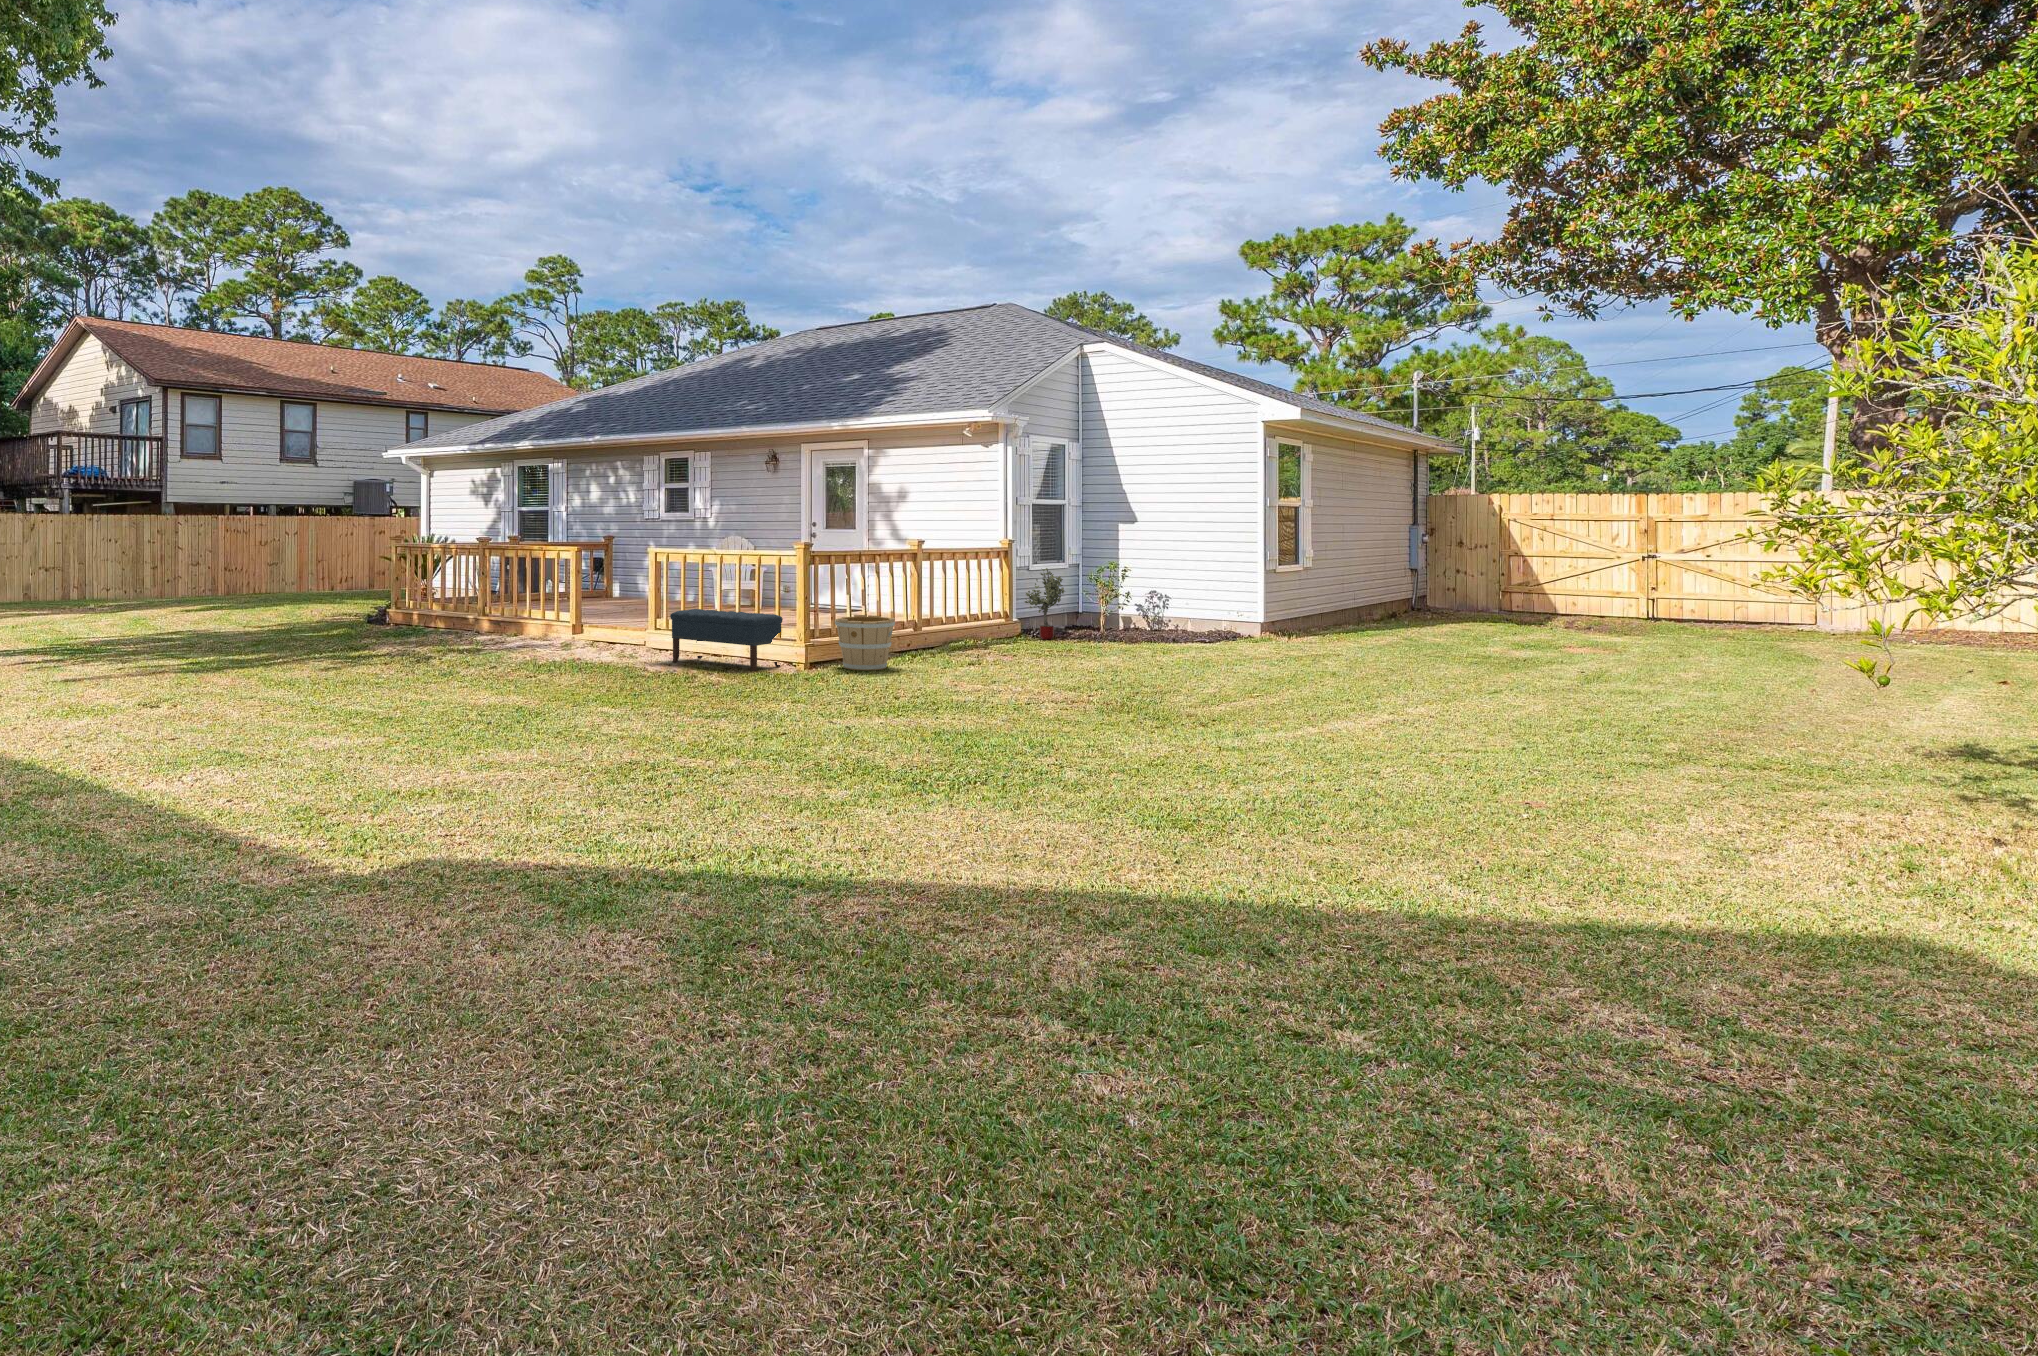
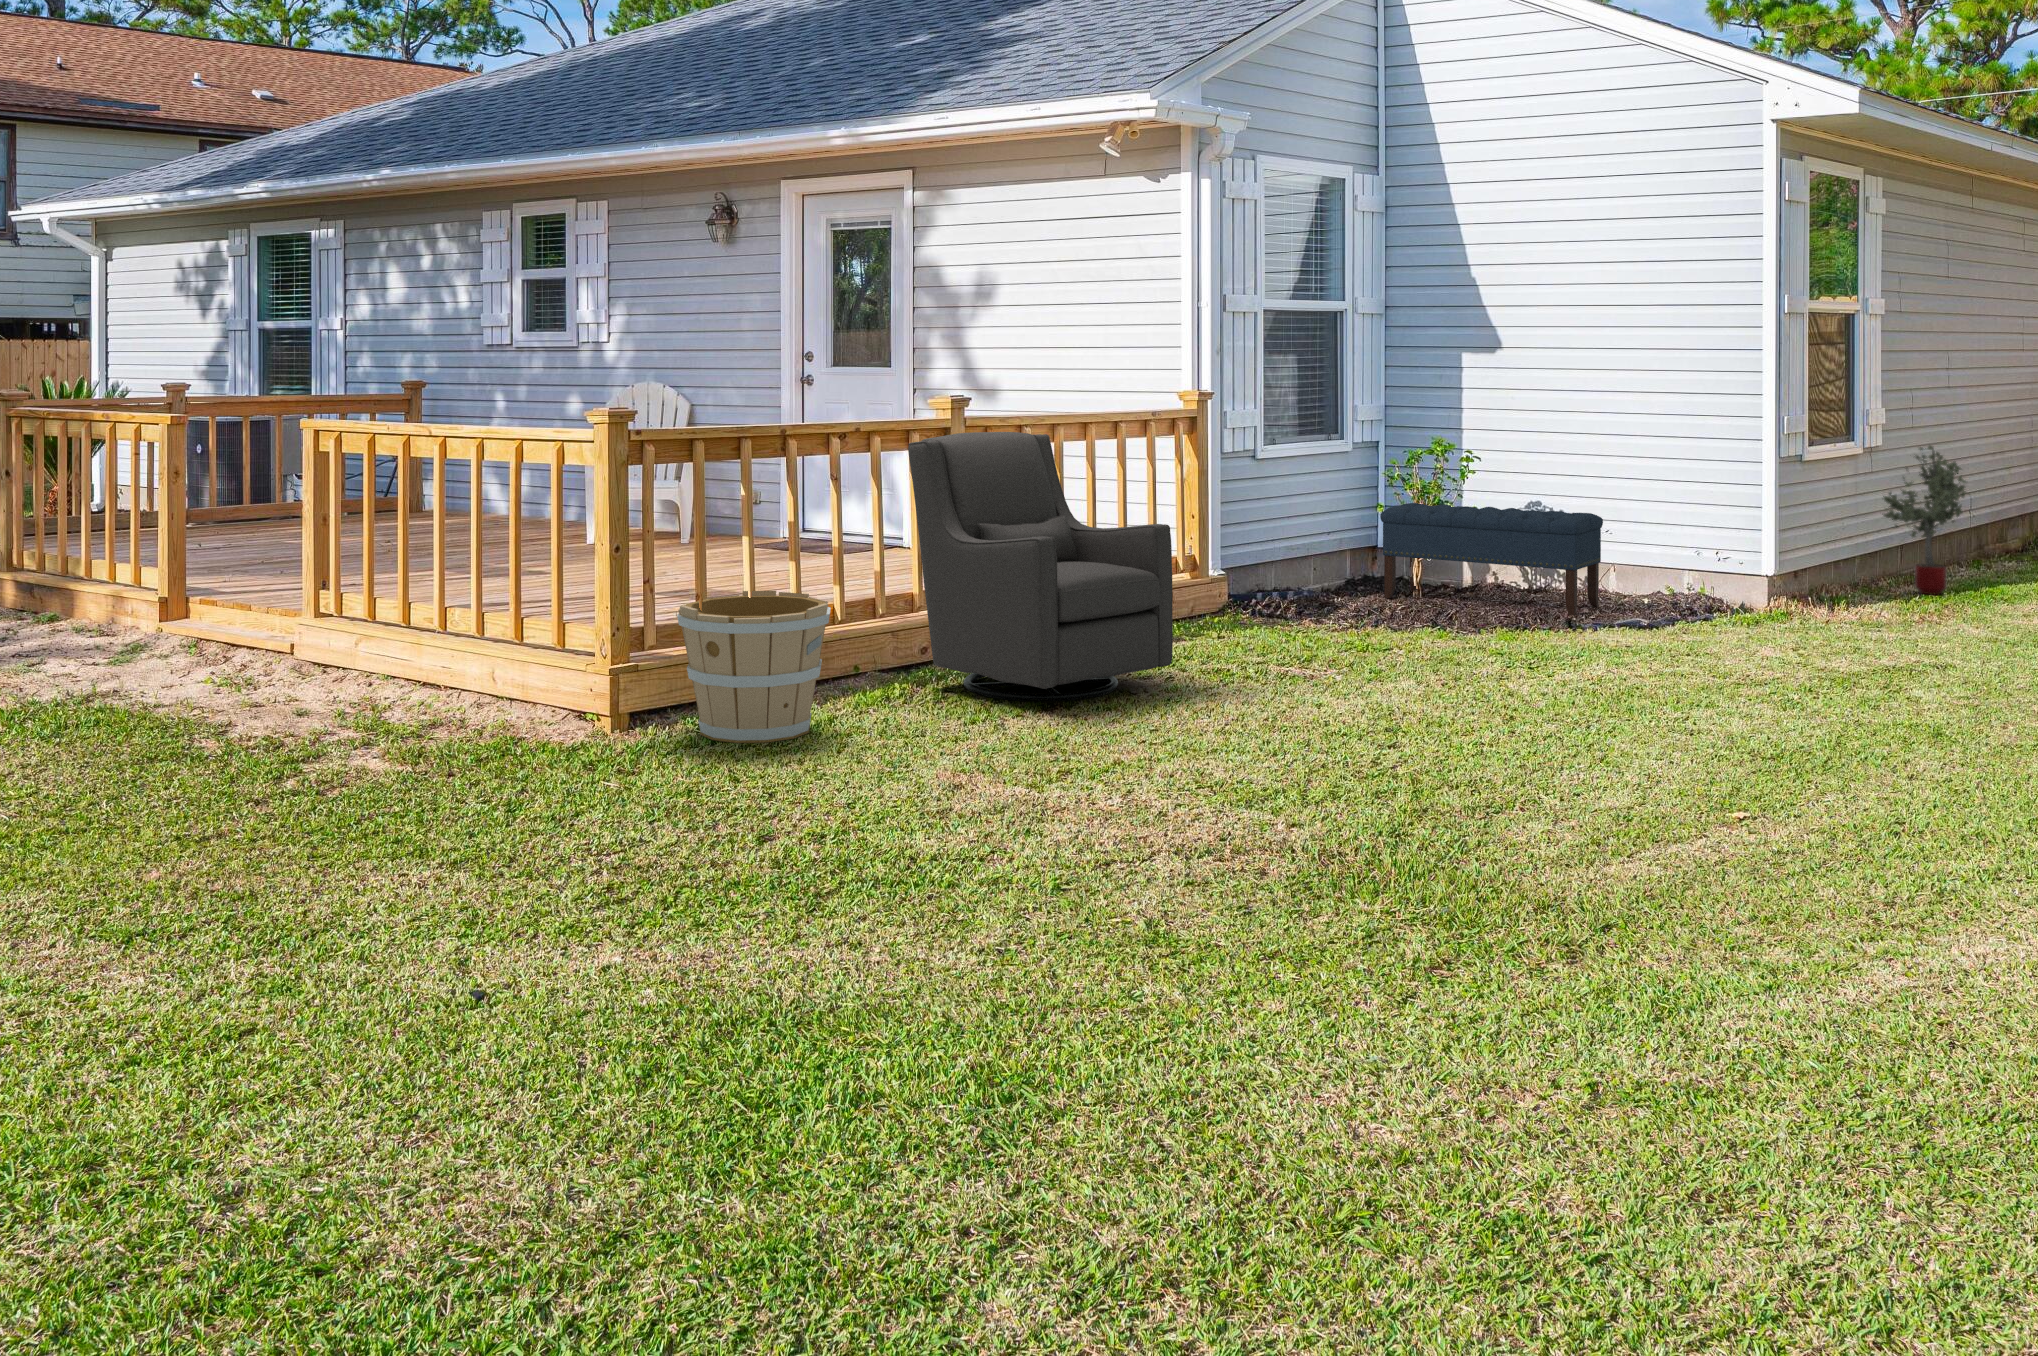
chair: none [906,555,1017,661] -> present [908,432,1173,701]
potted tree: present [1025,568,1065,640] -> present [1883,445,1966,595]
bench: present [670,609,783,671] -> present [1380,503,1603,615]

